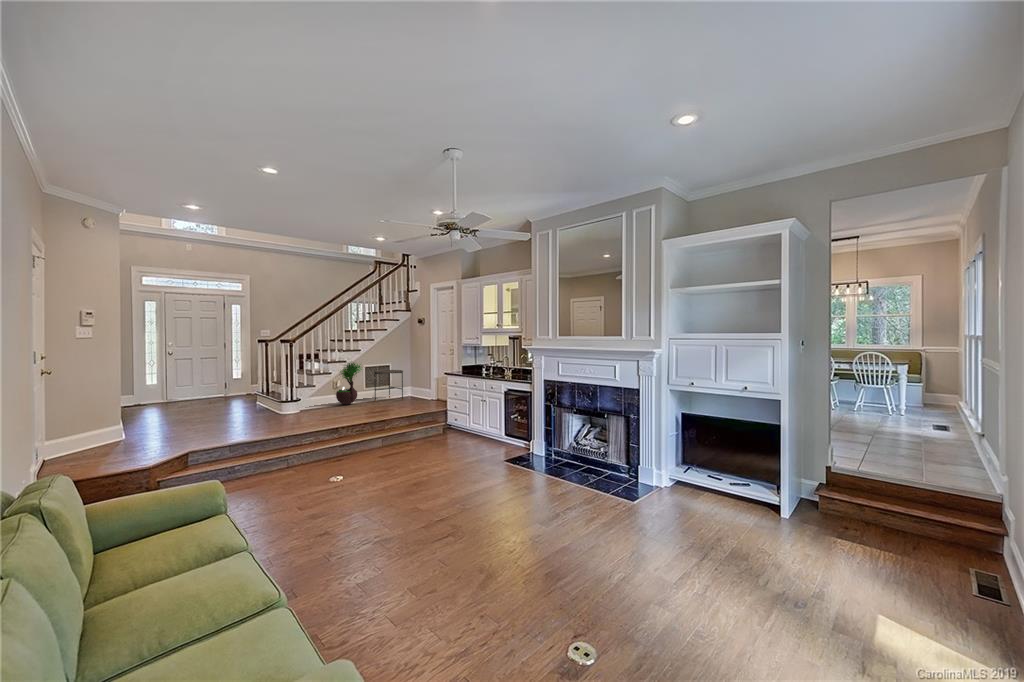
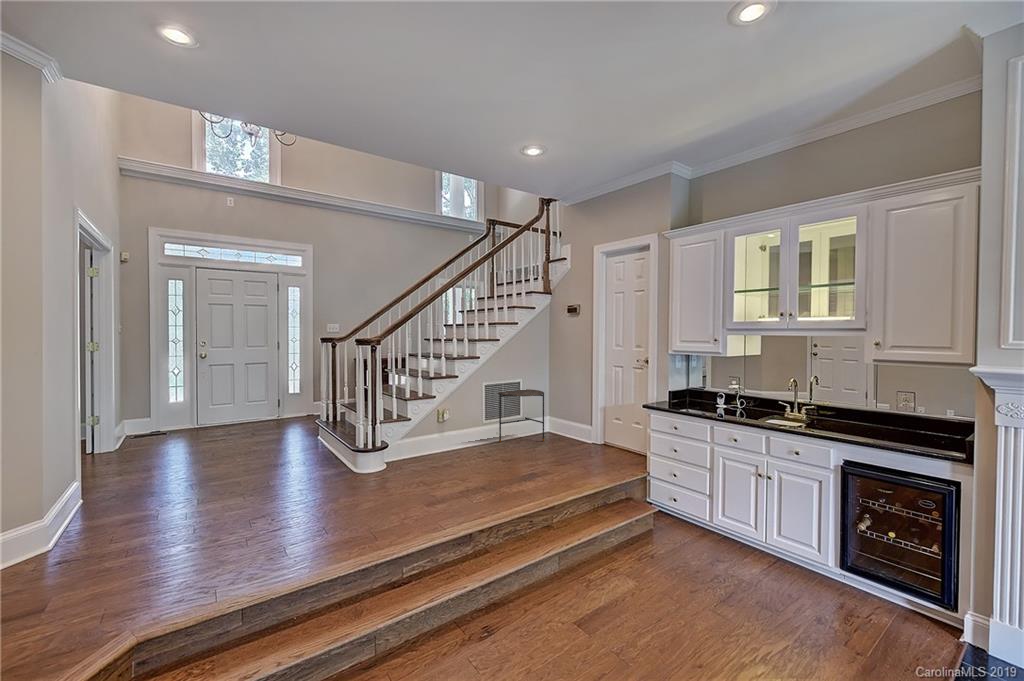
potted tree: present [336,362,361,405] -> none [441,372,486,449]

